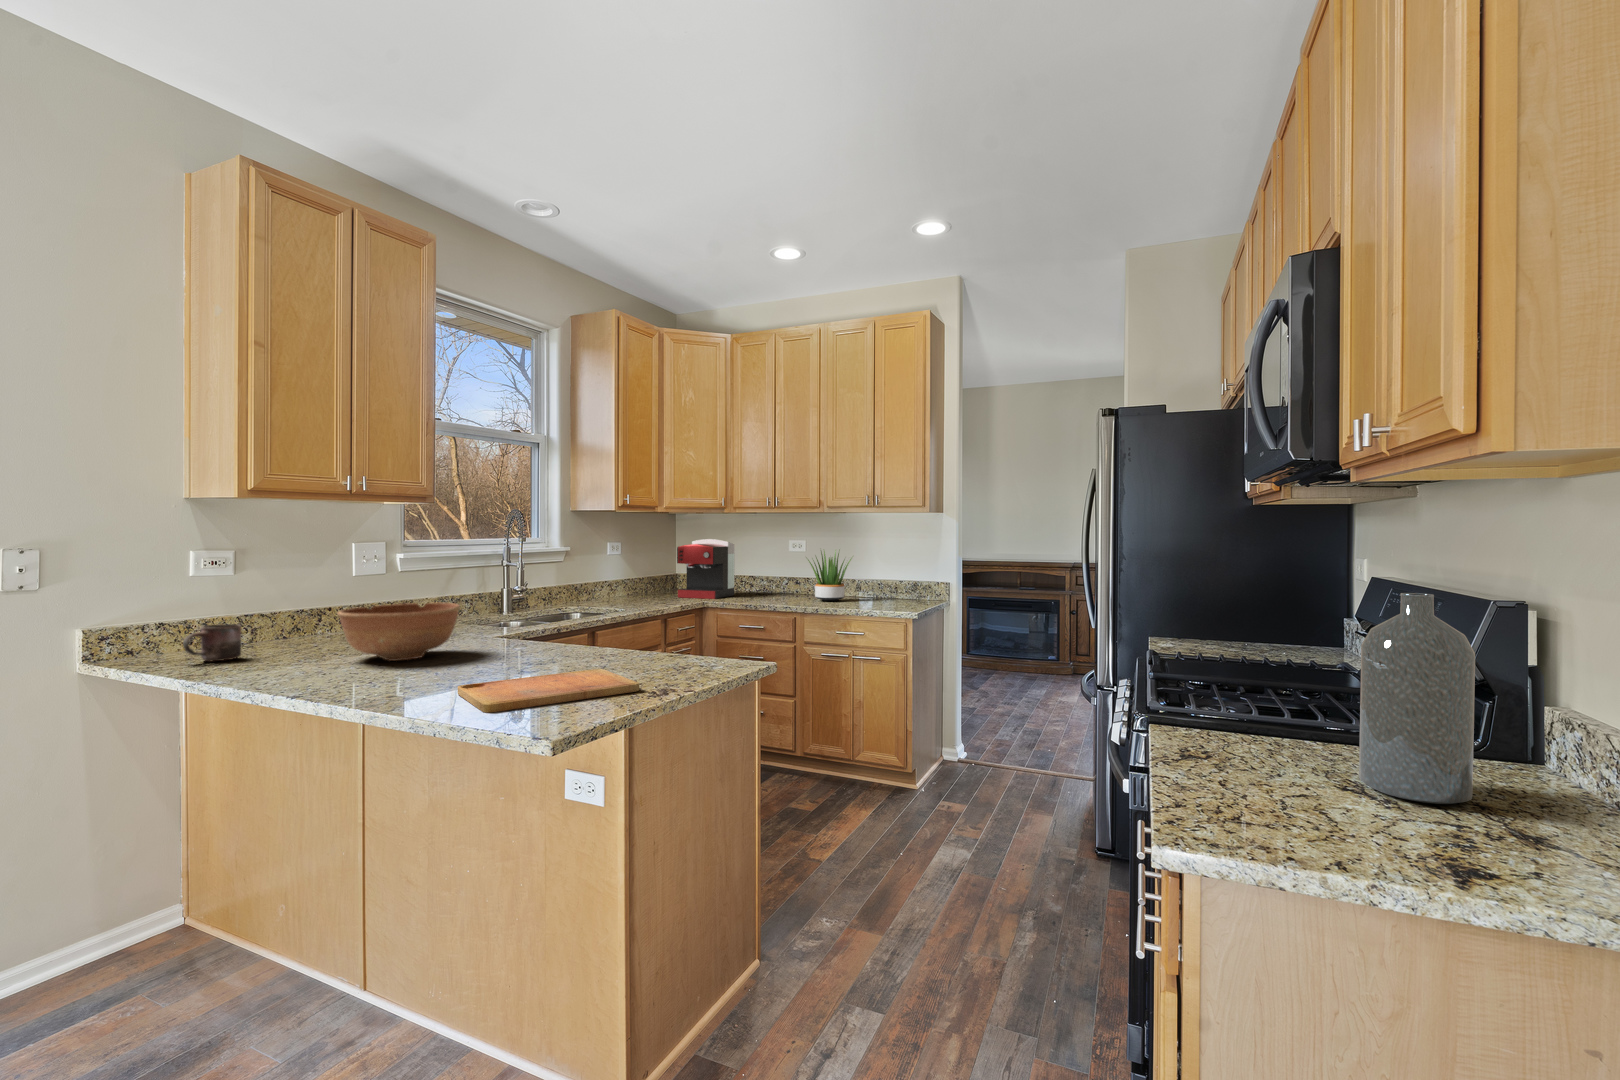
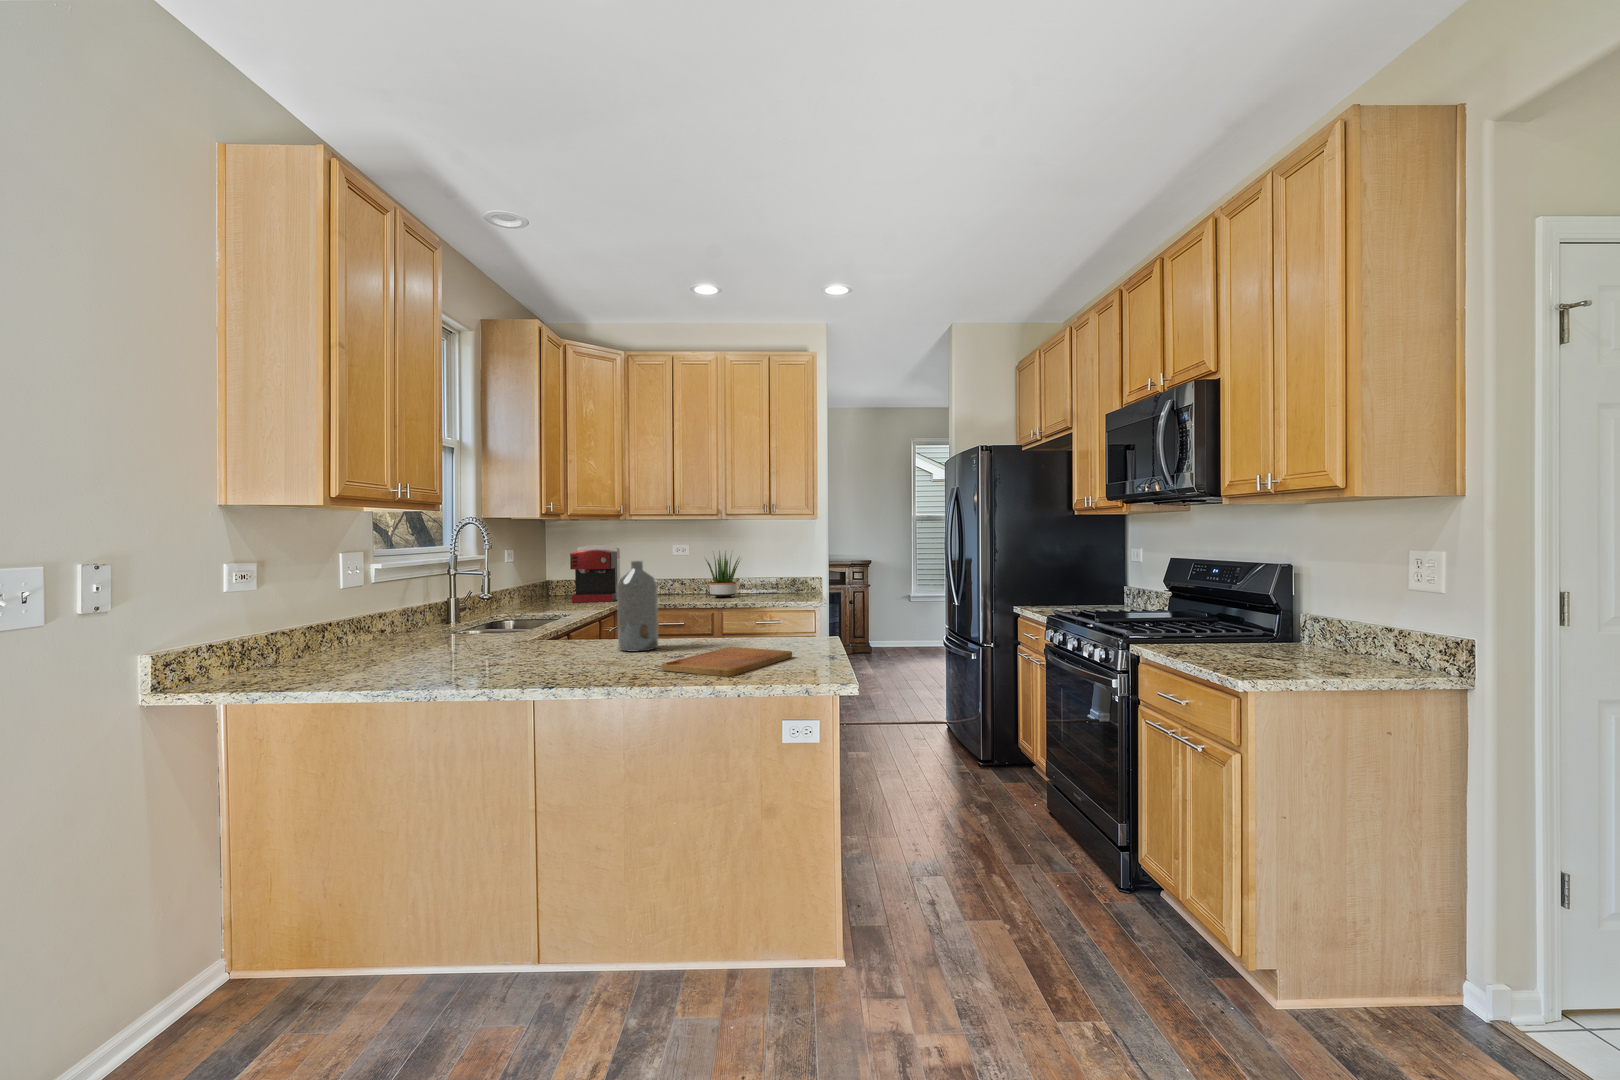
bottle: present [1359,593,1475,804] -> present [617,561,658,651]
bowl: present [338,602,460,661] -> none [444,607,553,660]
mug: present [183,624,241,661] -> none [294,638,335,676]

